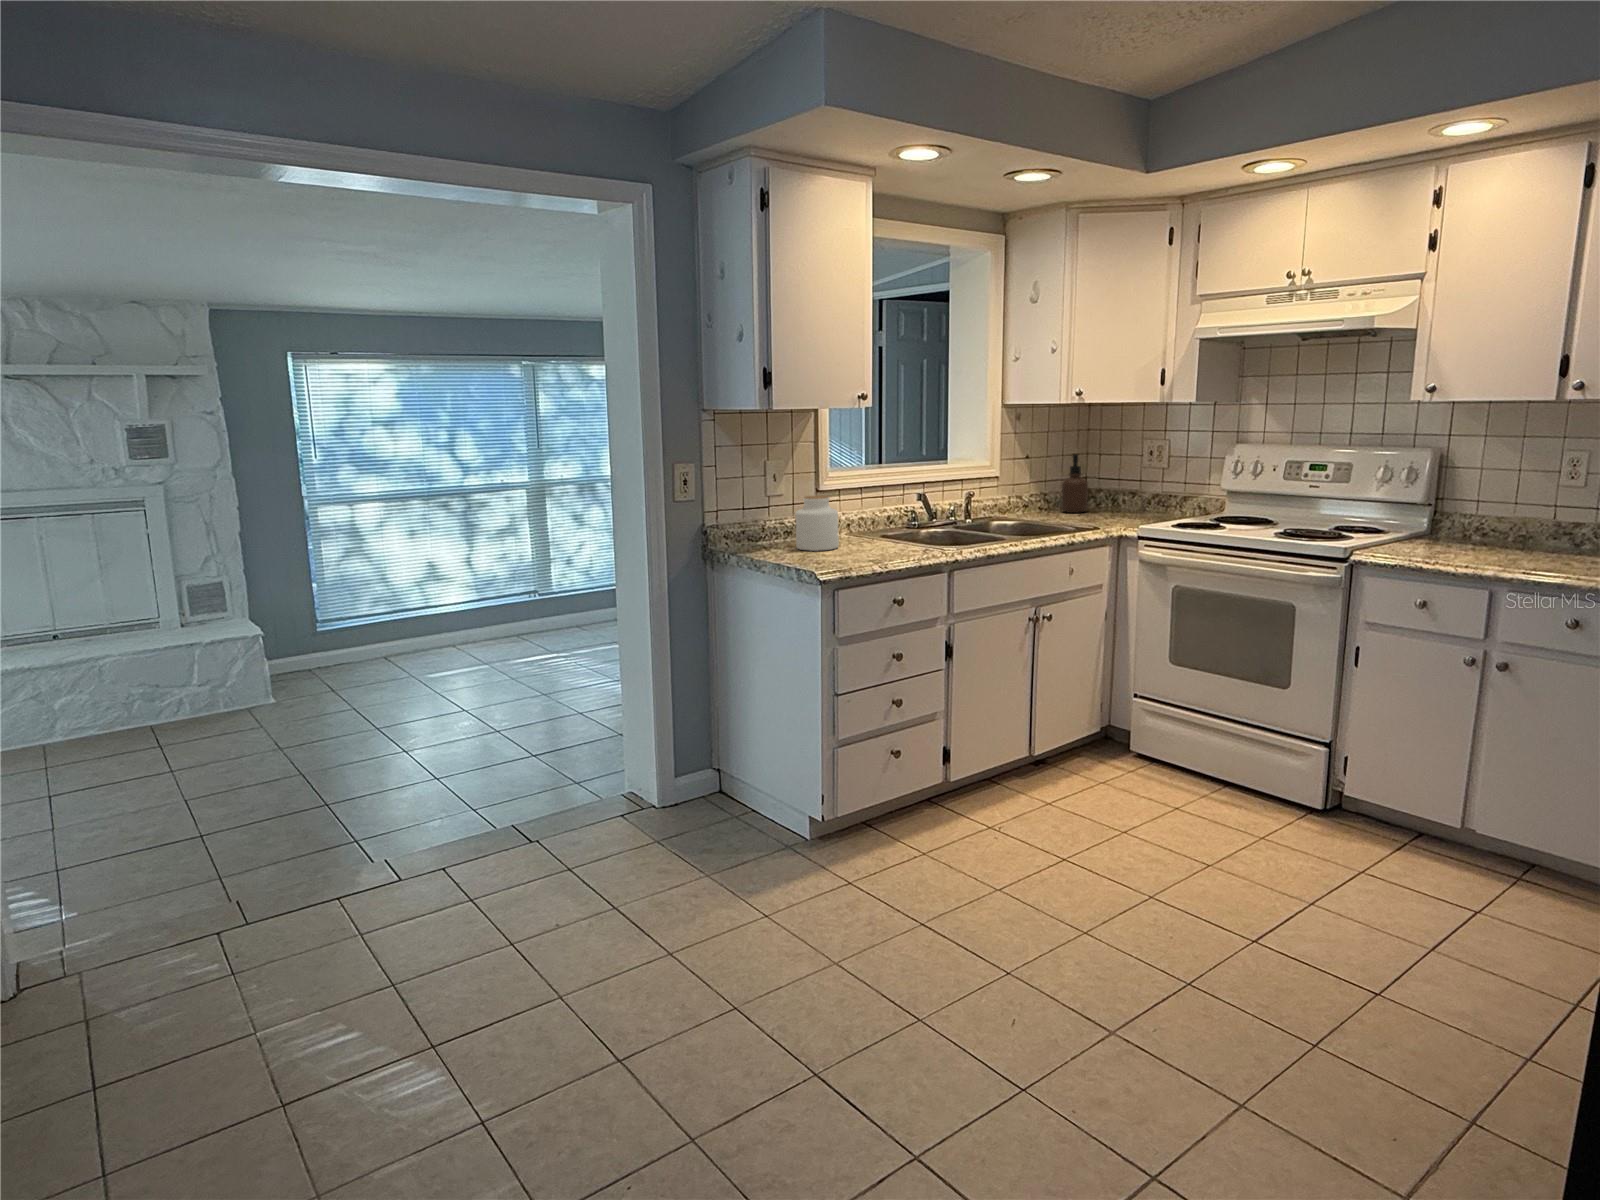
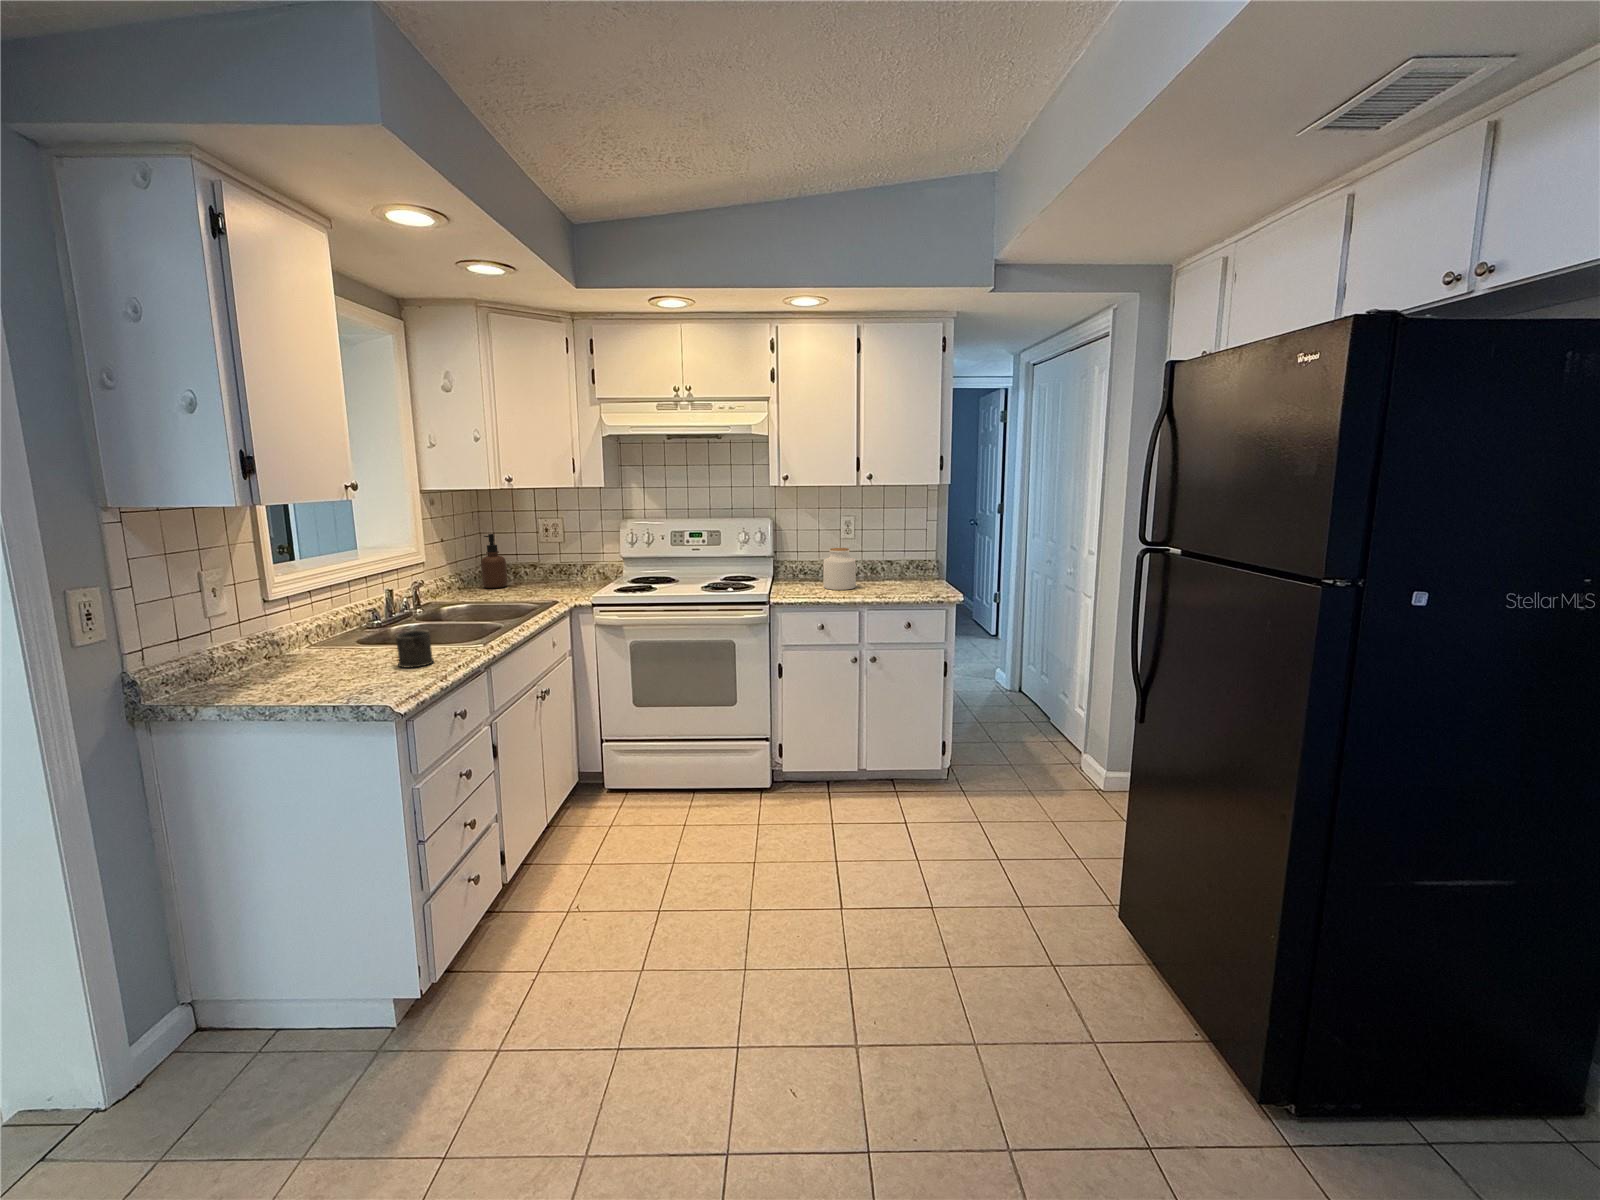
jar: present [796,496,839,551] -> present [823,548,856,590]
mug: none [871,525,904,555] -> present [396,630,434,668]

